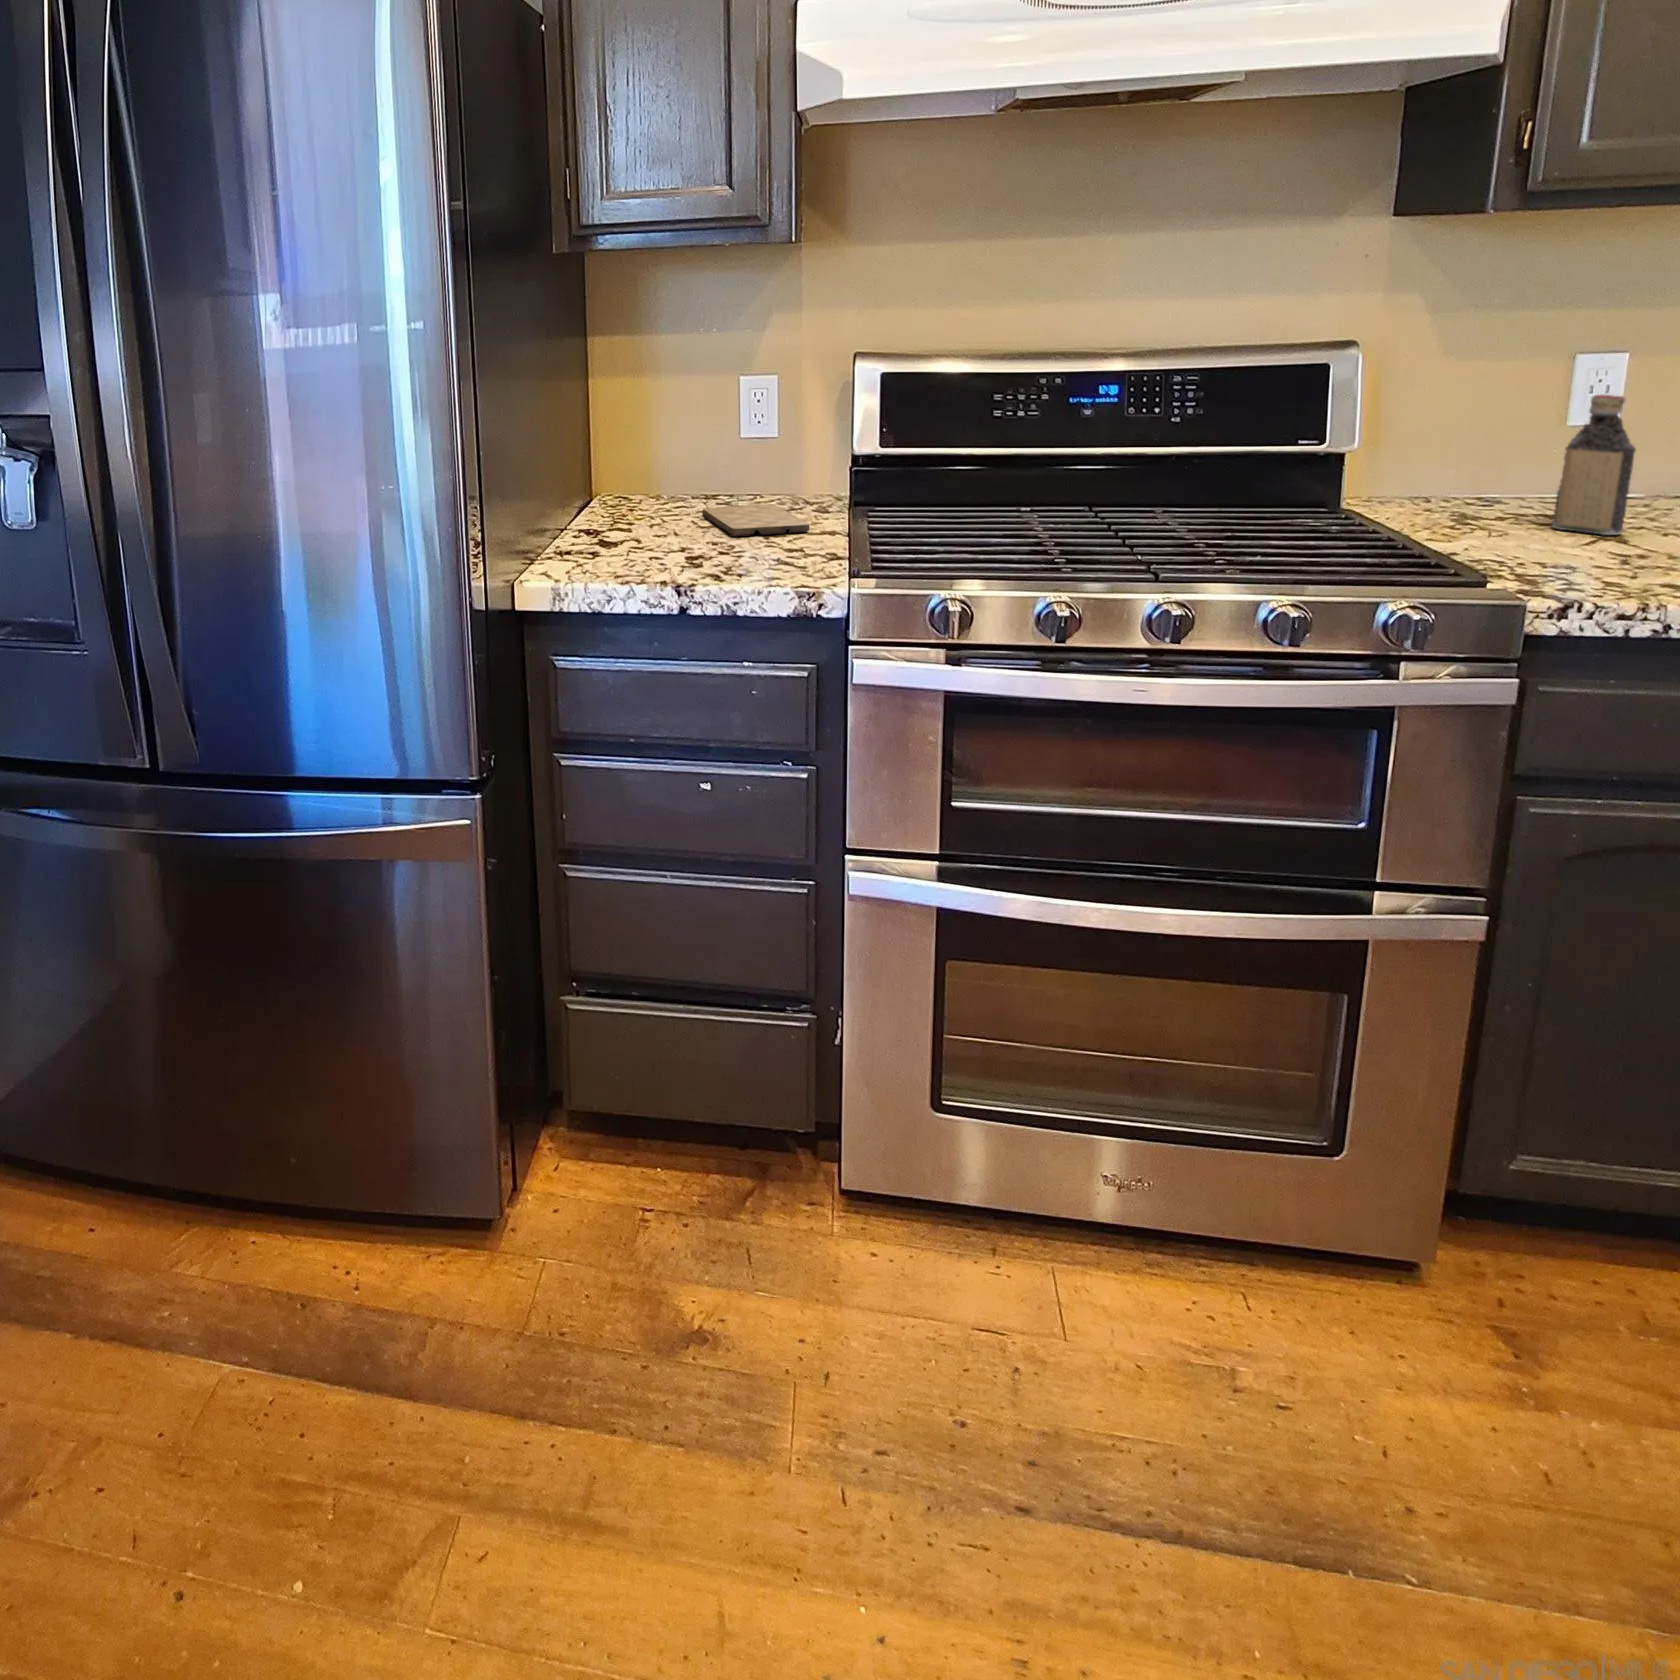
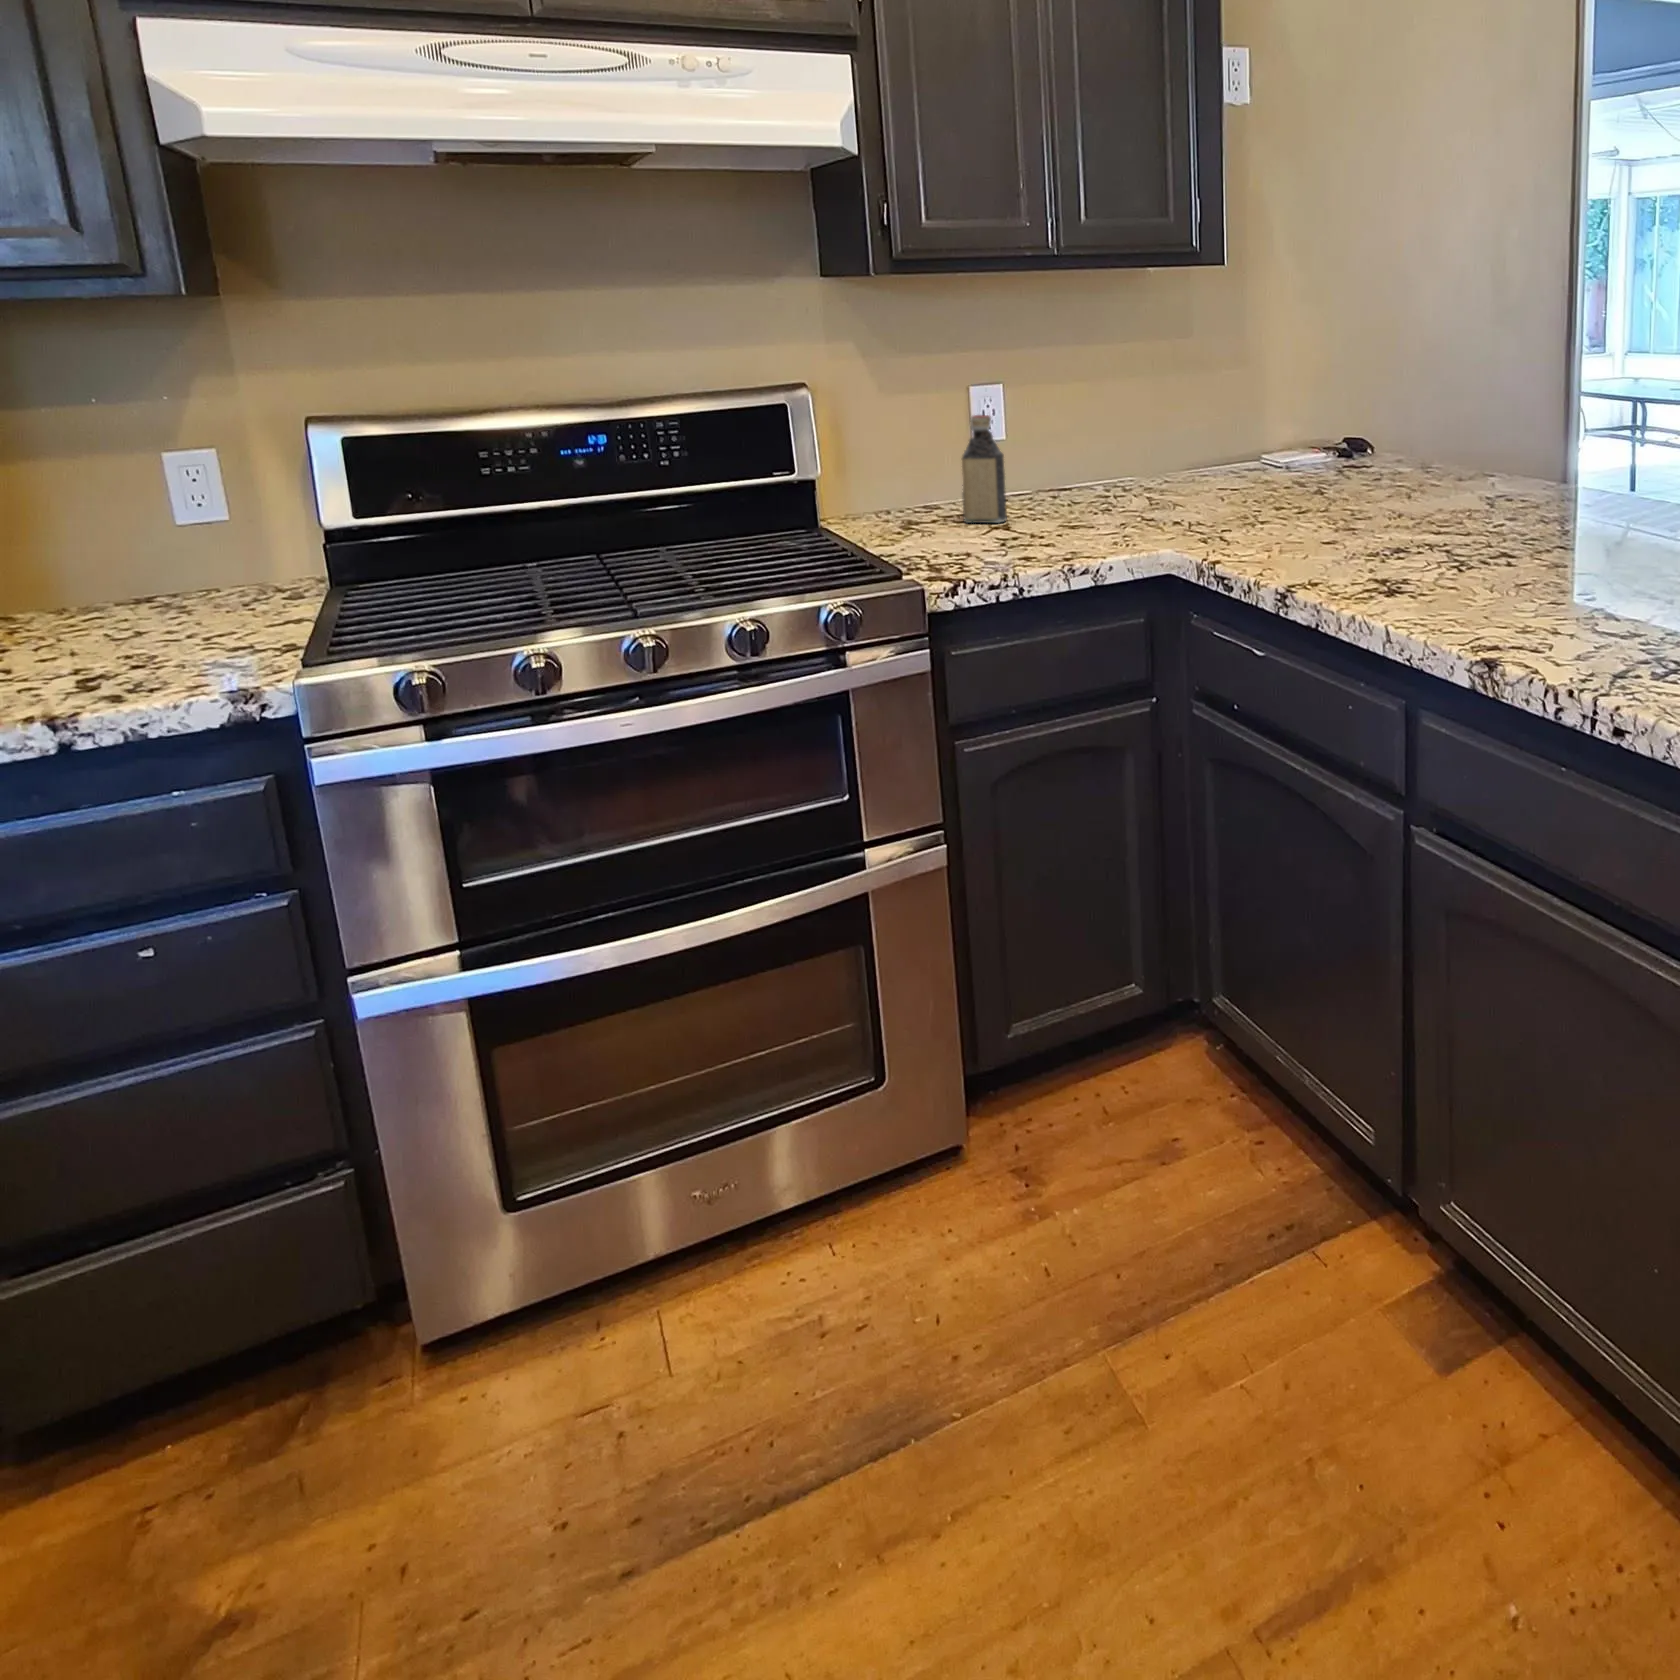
cutting board: present [702,505,810,536] -> none [122,600,269,646]

